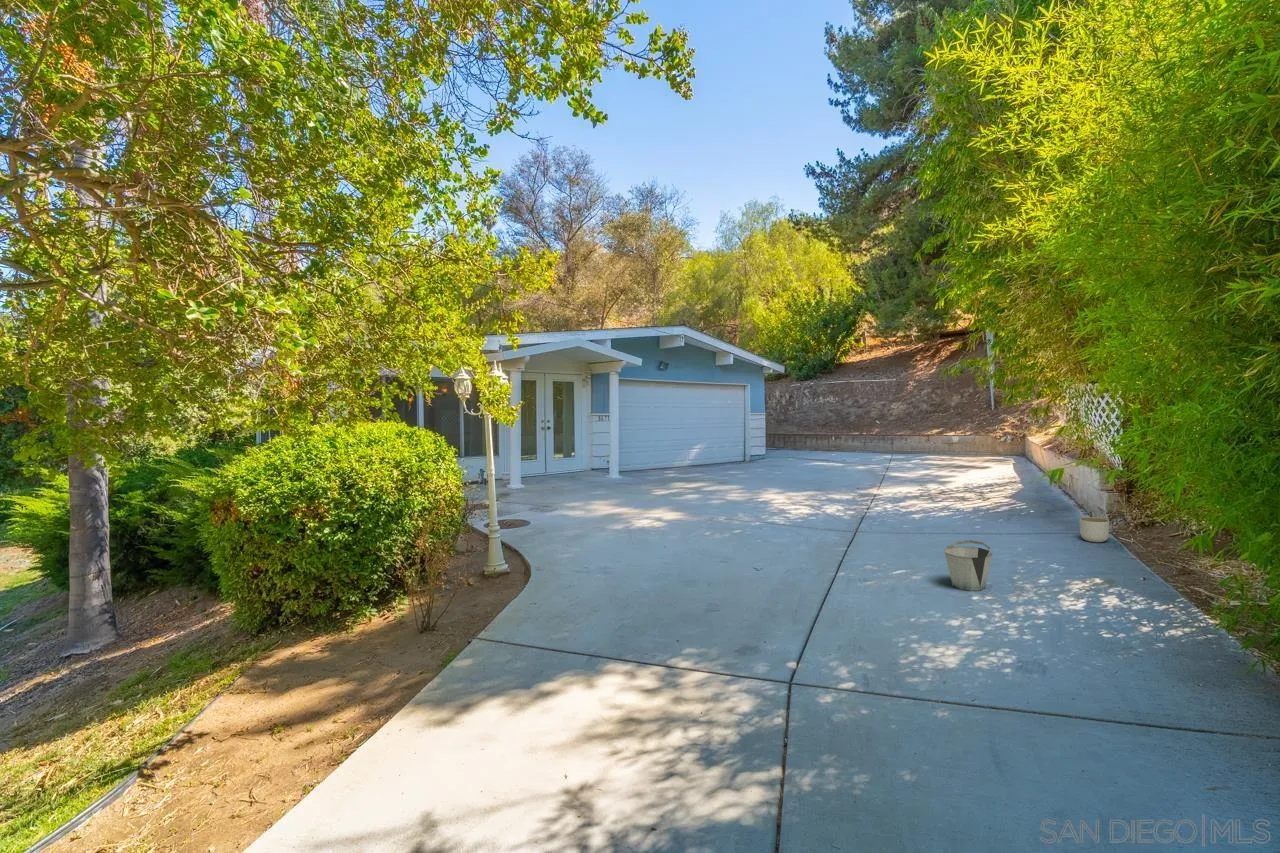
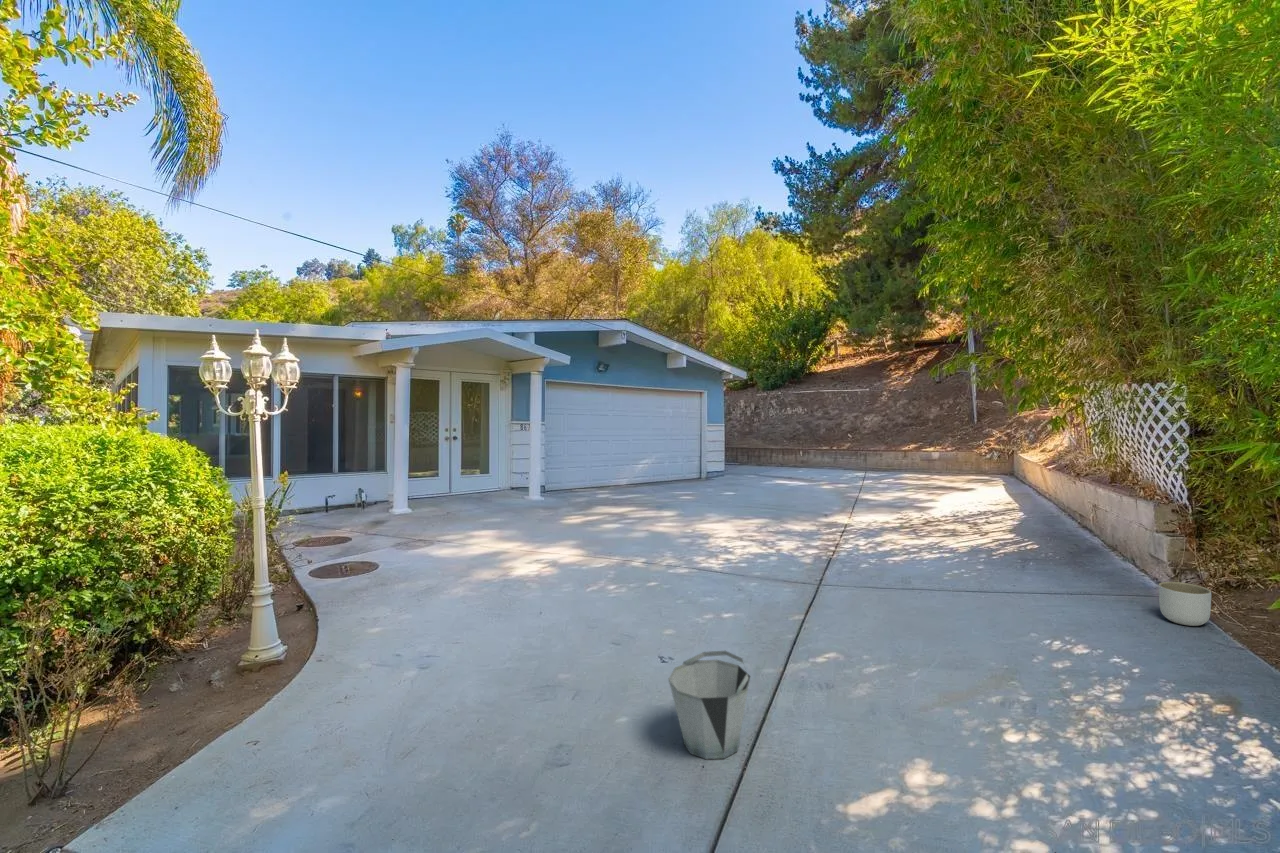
bucket: present [944,540,992,591] -> present [669,651,750,759]

